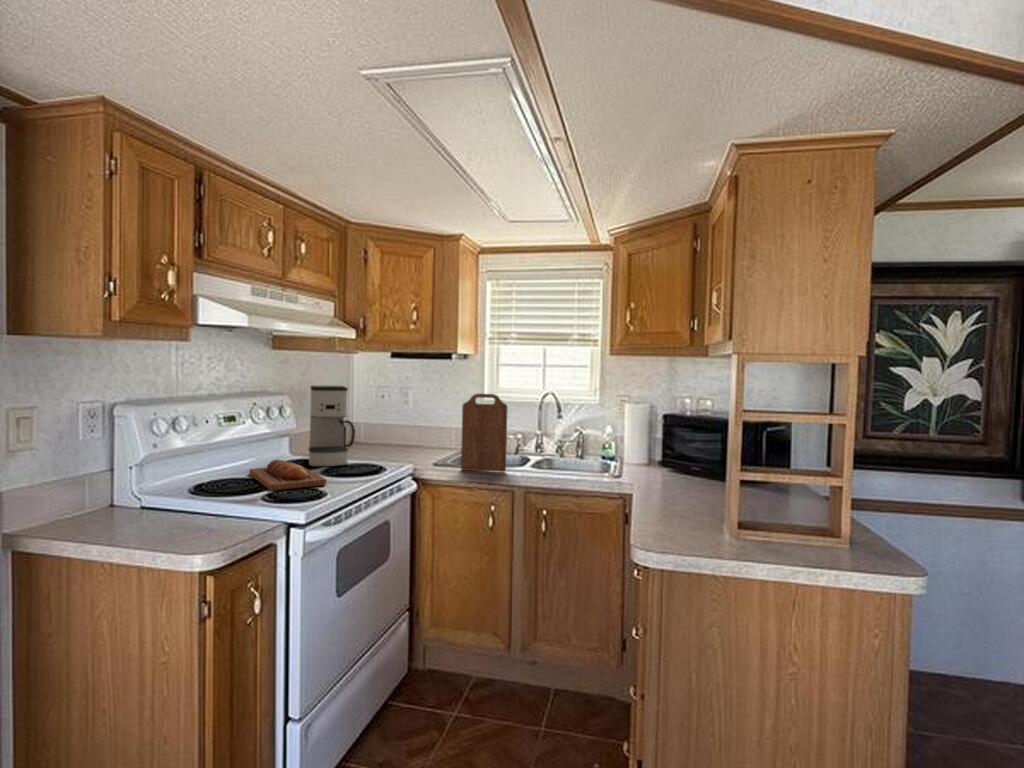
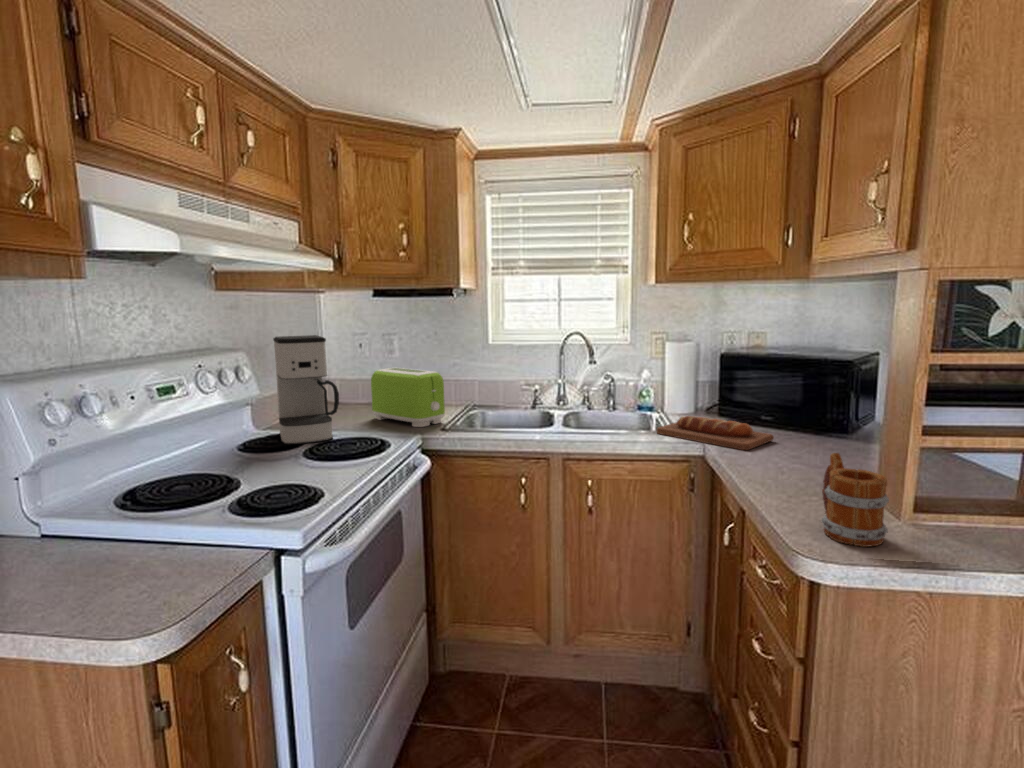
cutting board: present [461,394,507,472] -> none [480,338,538,437]
toaster: none [384,414,439,462] -> present [371,368,445,427]
bread loaf: present [249,460,326,490] -> present [656,416,774,450]
mug: none [660,481,700,545] -> present [821,453,889,547]

